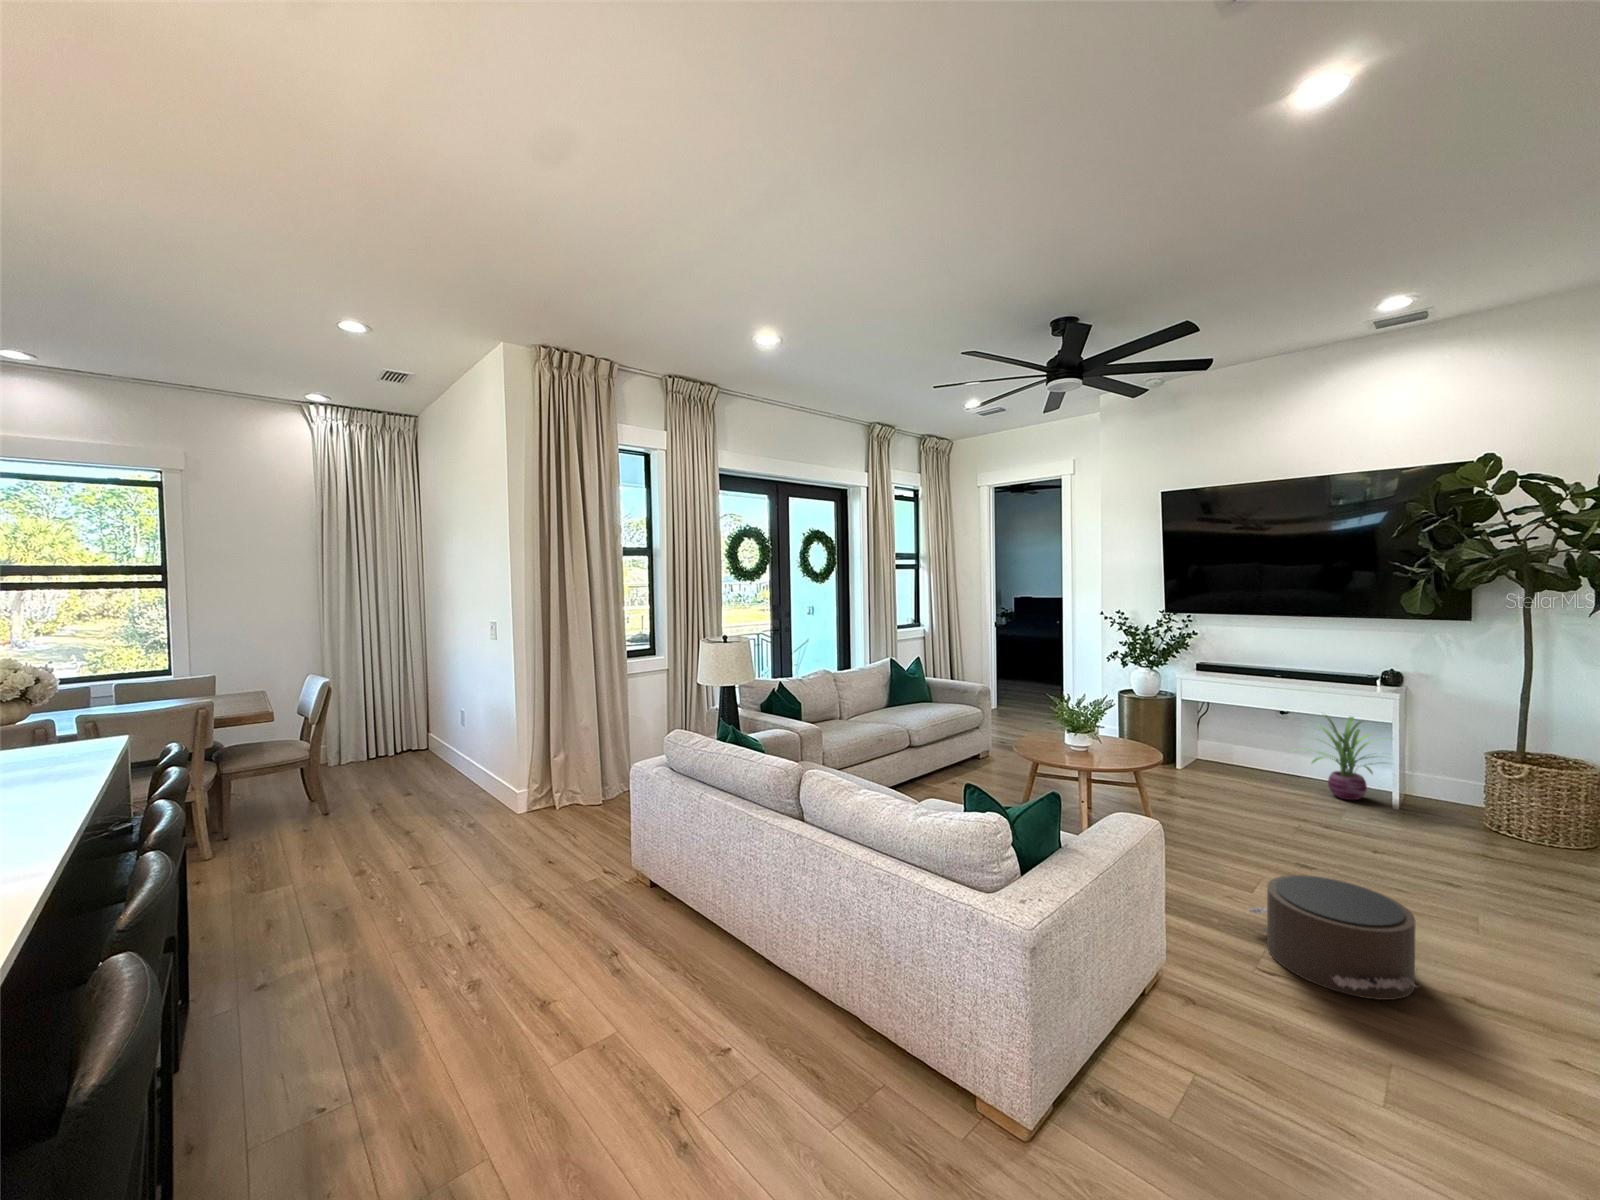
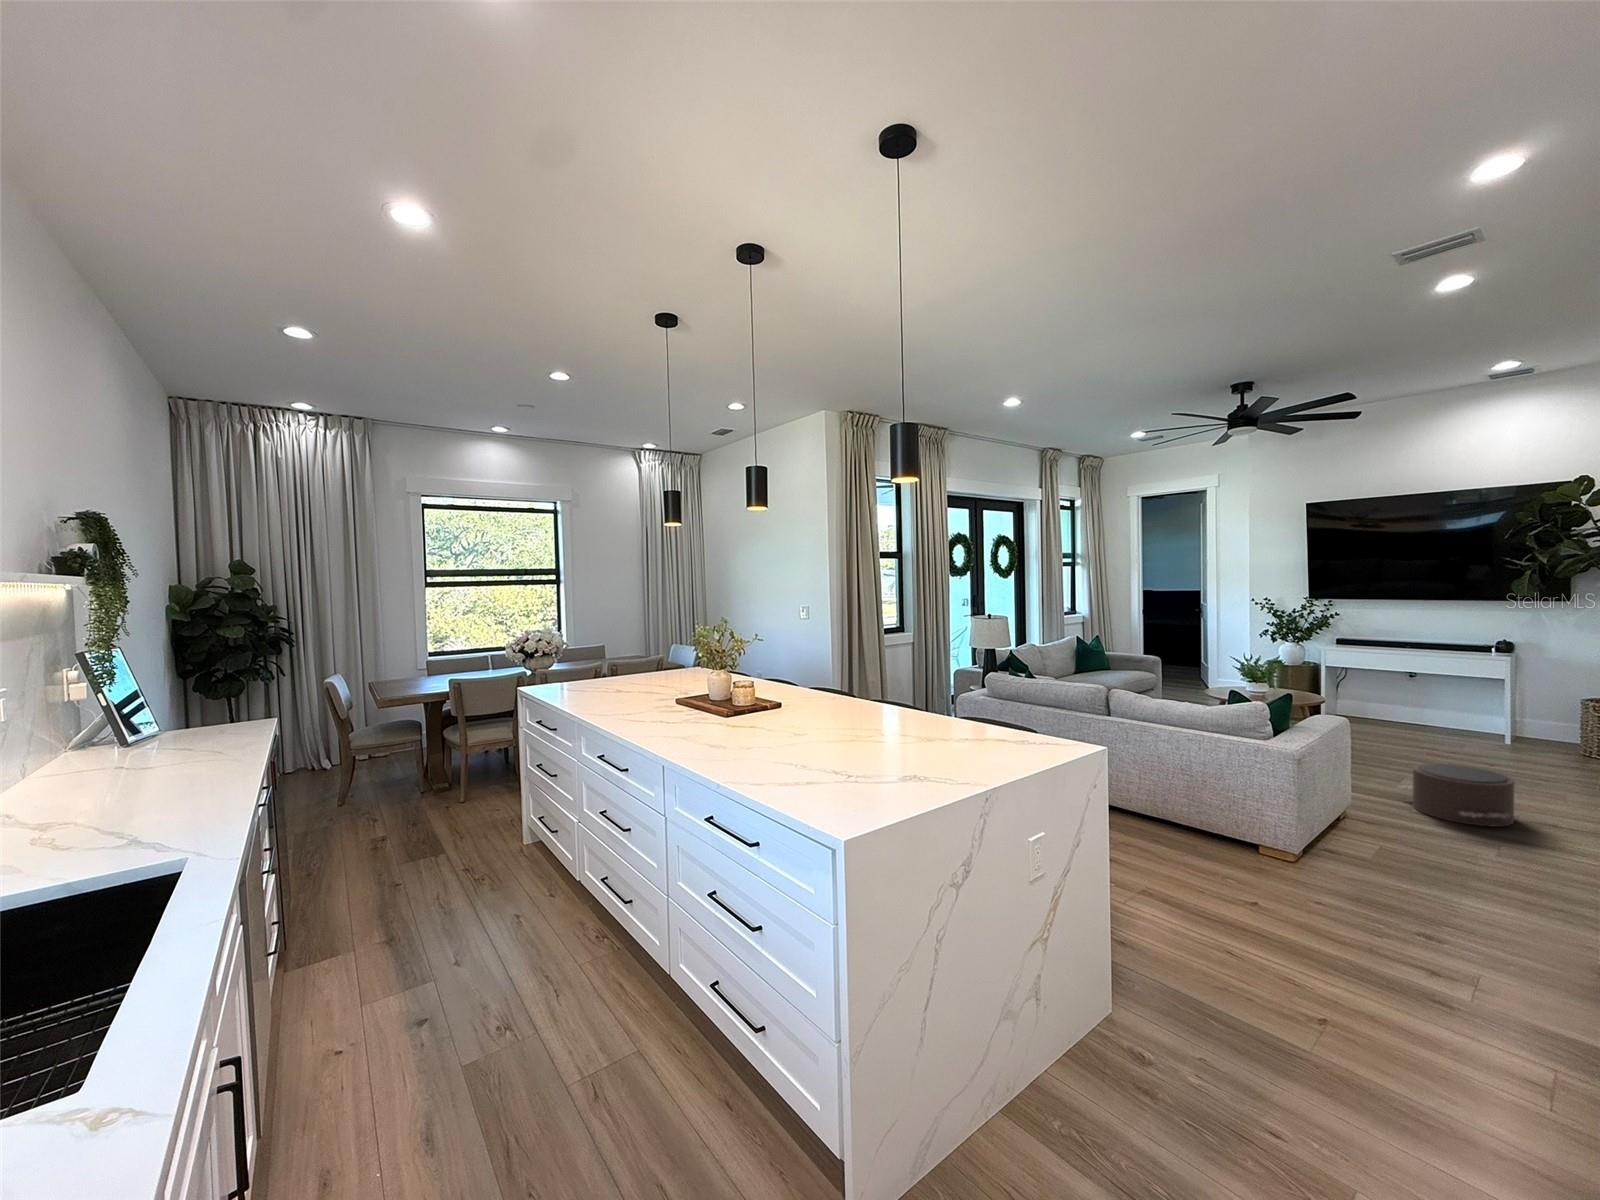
decorative plant: present [1308,715,1383,800] -> none [1417,674,1518,740]

